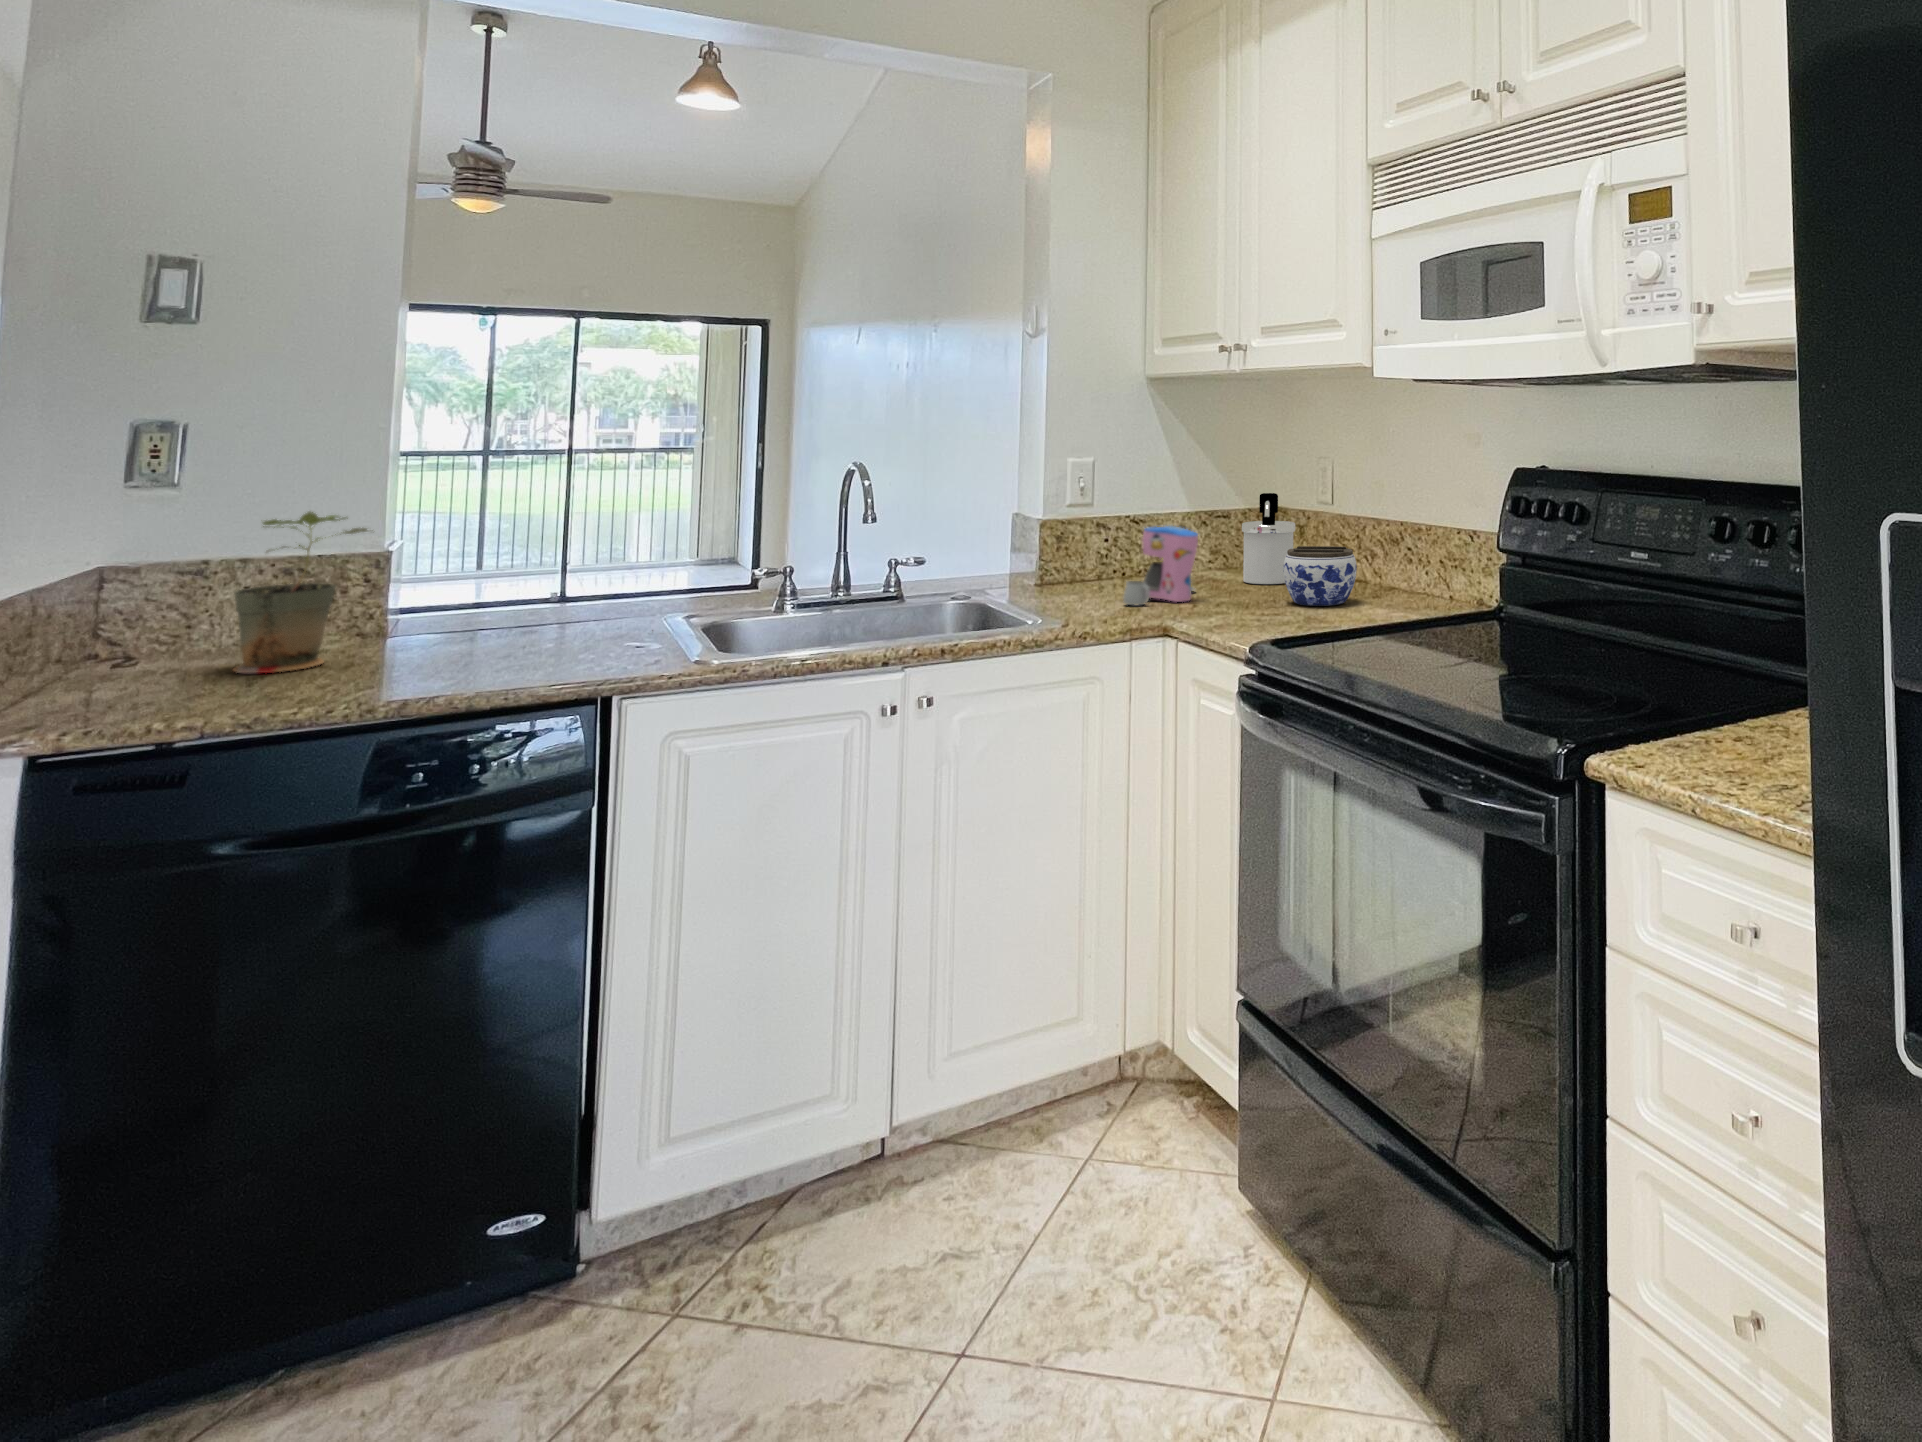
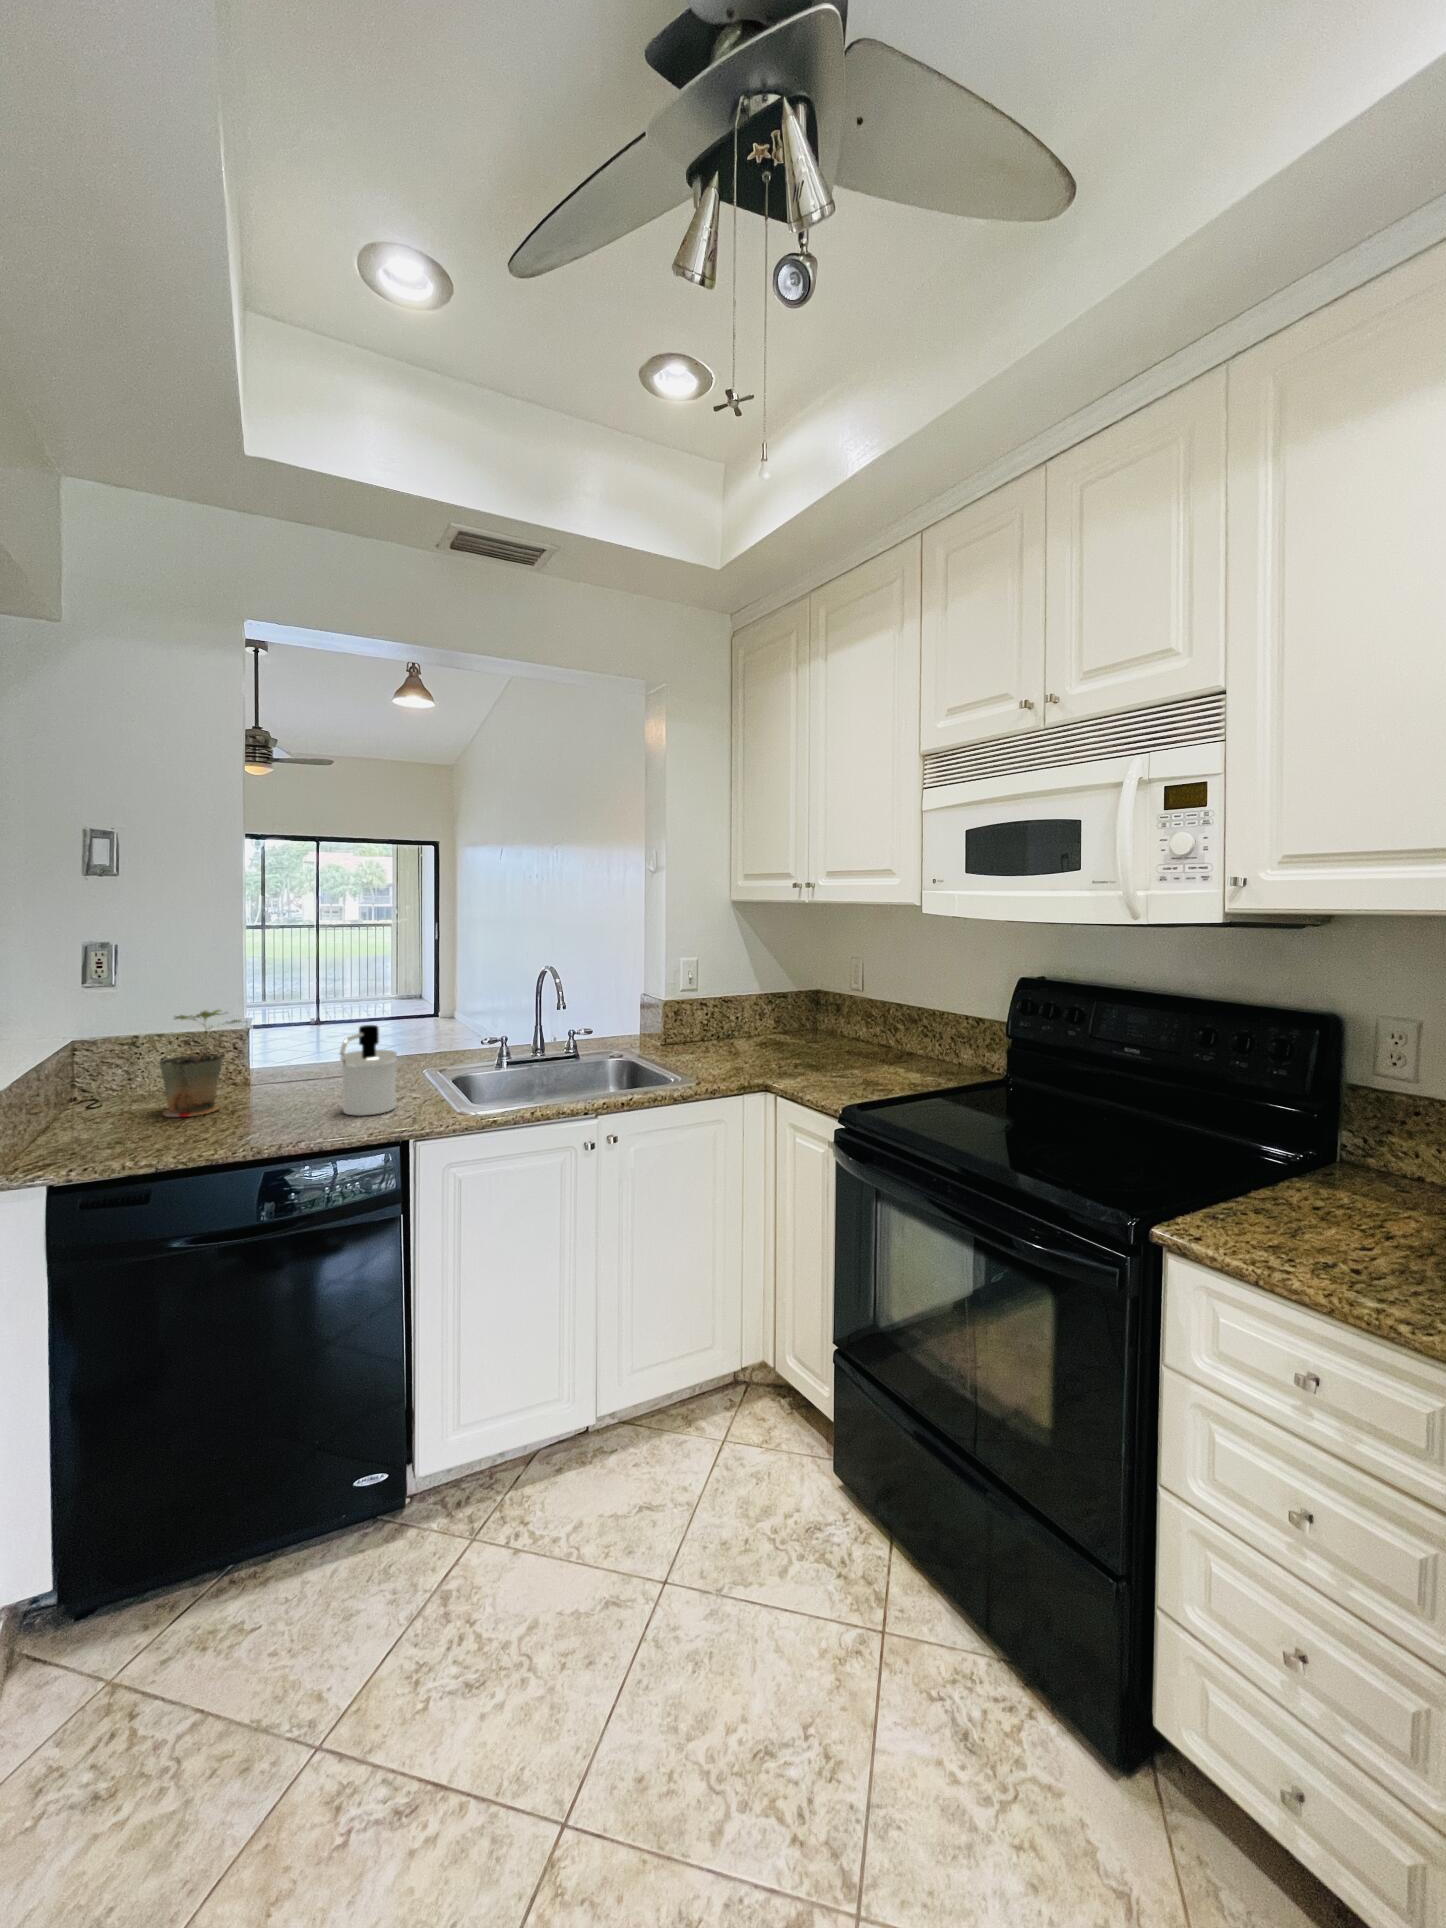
soap dispenser: present [1242,493,1295,584] -> present [340,1025,397,1115]
coffee maker: present [1123,526,1198,605] -> none [732,1013,782,1069]
jar: present [1283,546,1357,606] -> none [843,1029,894,1072]

